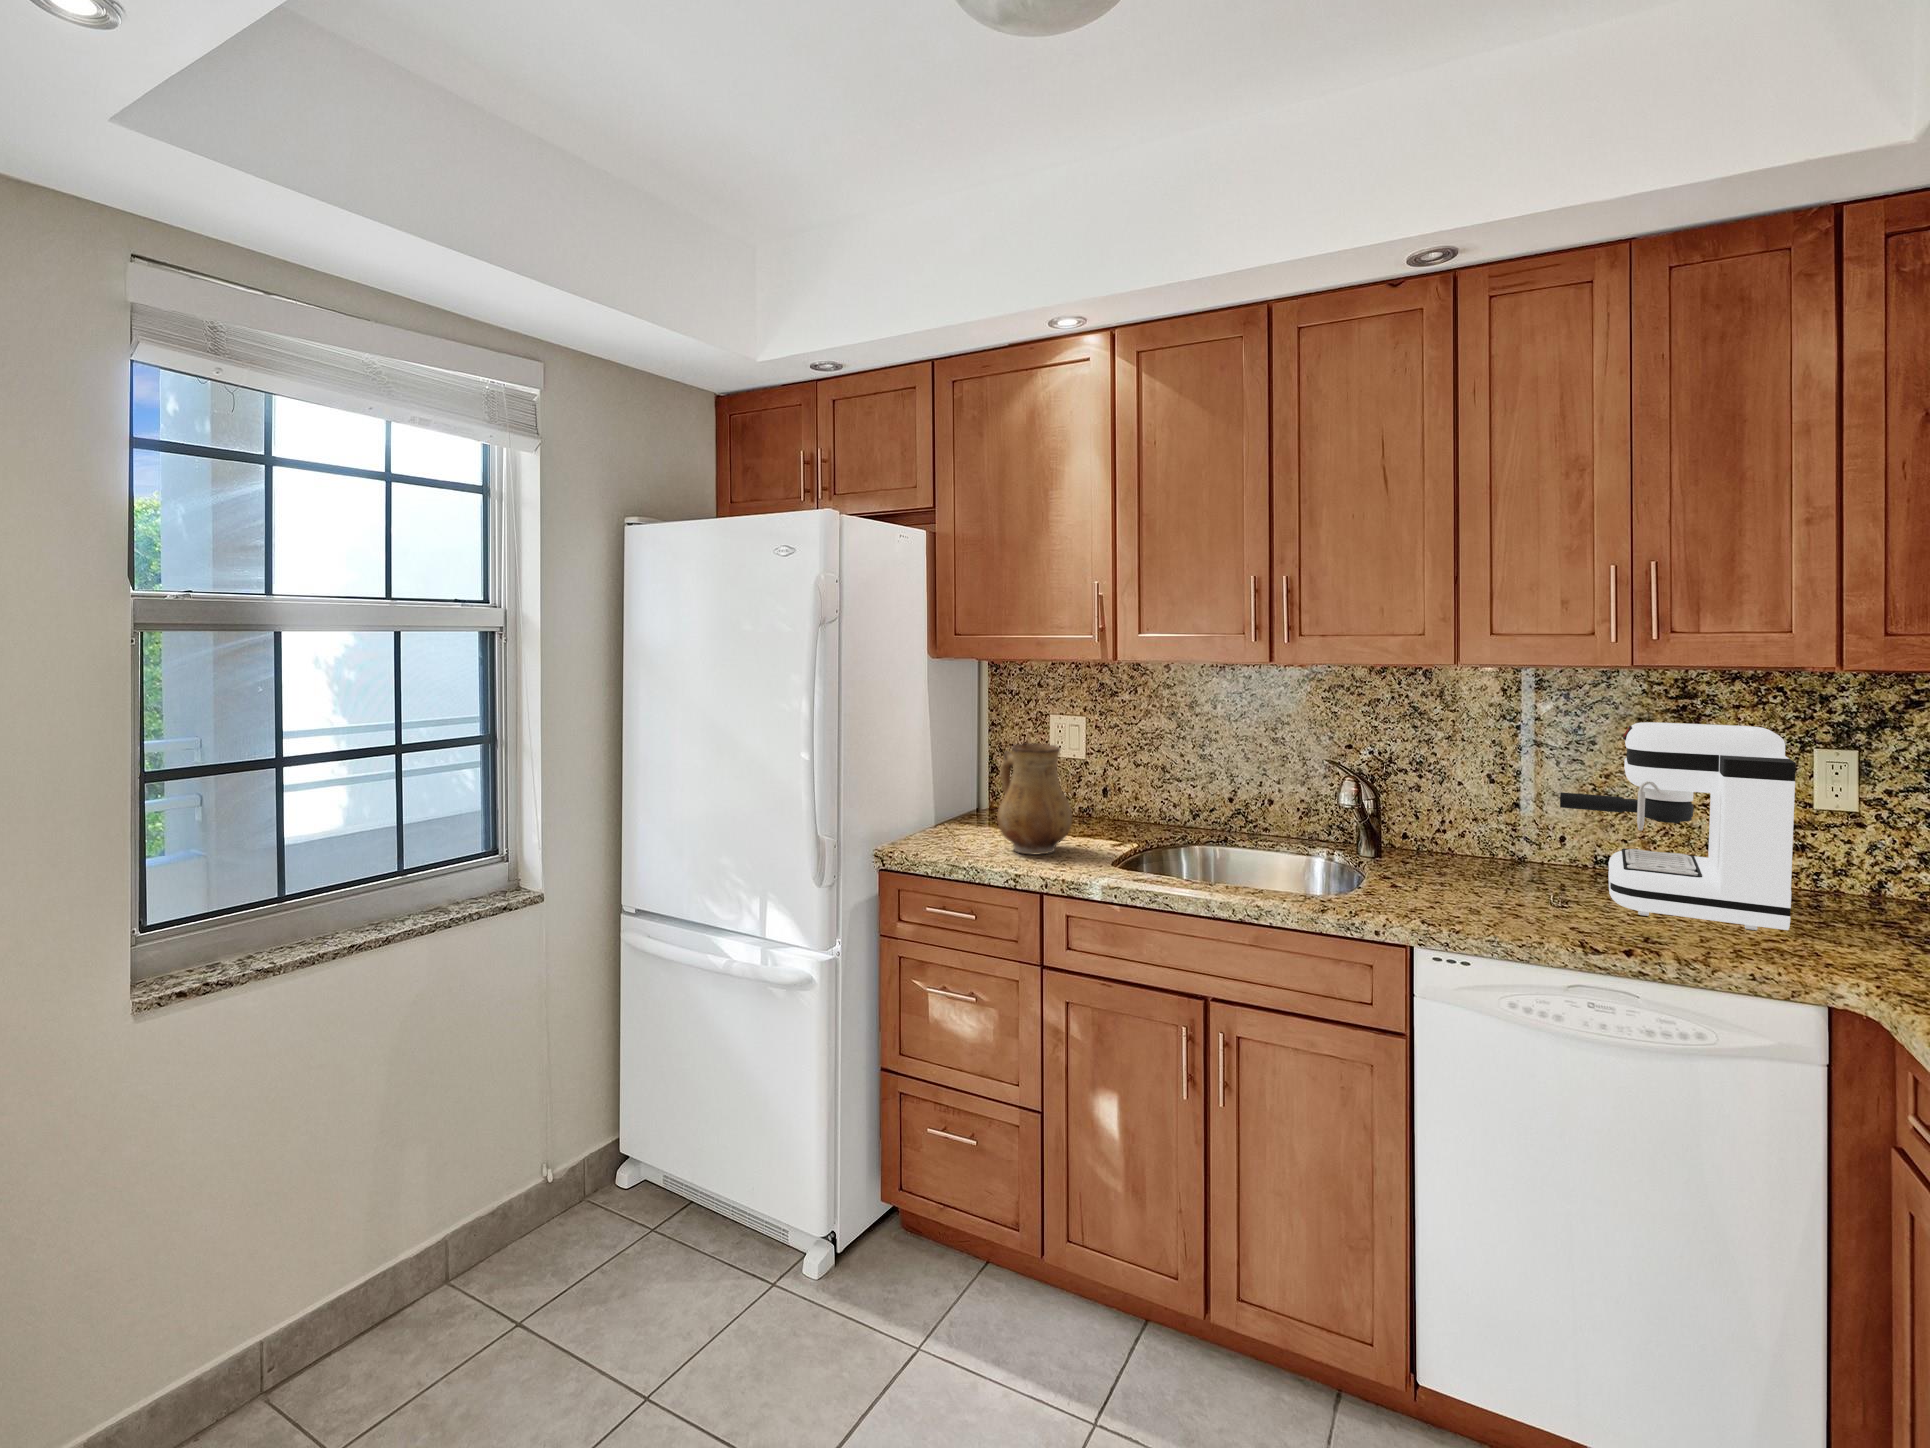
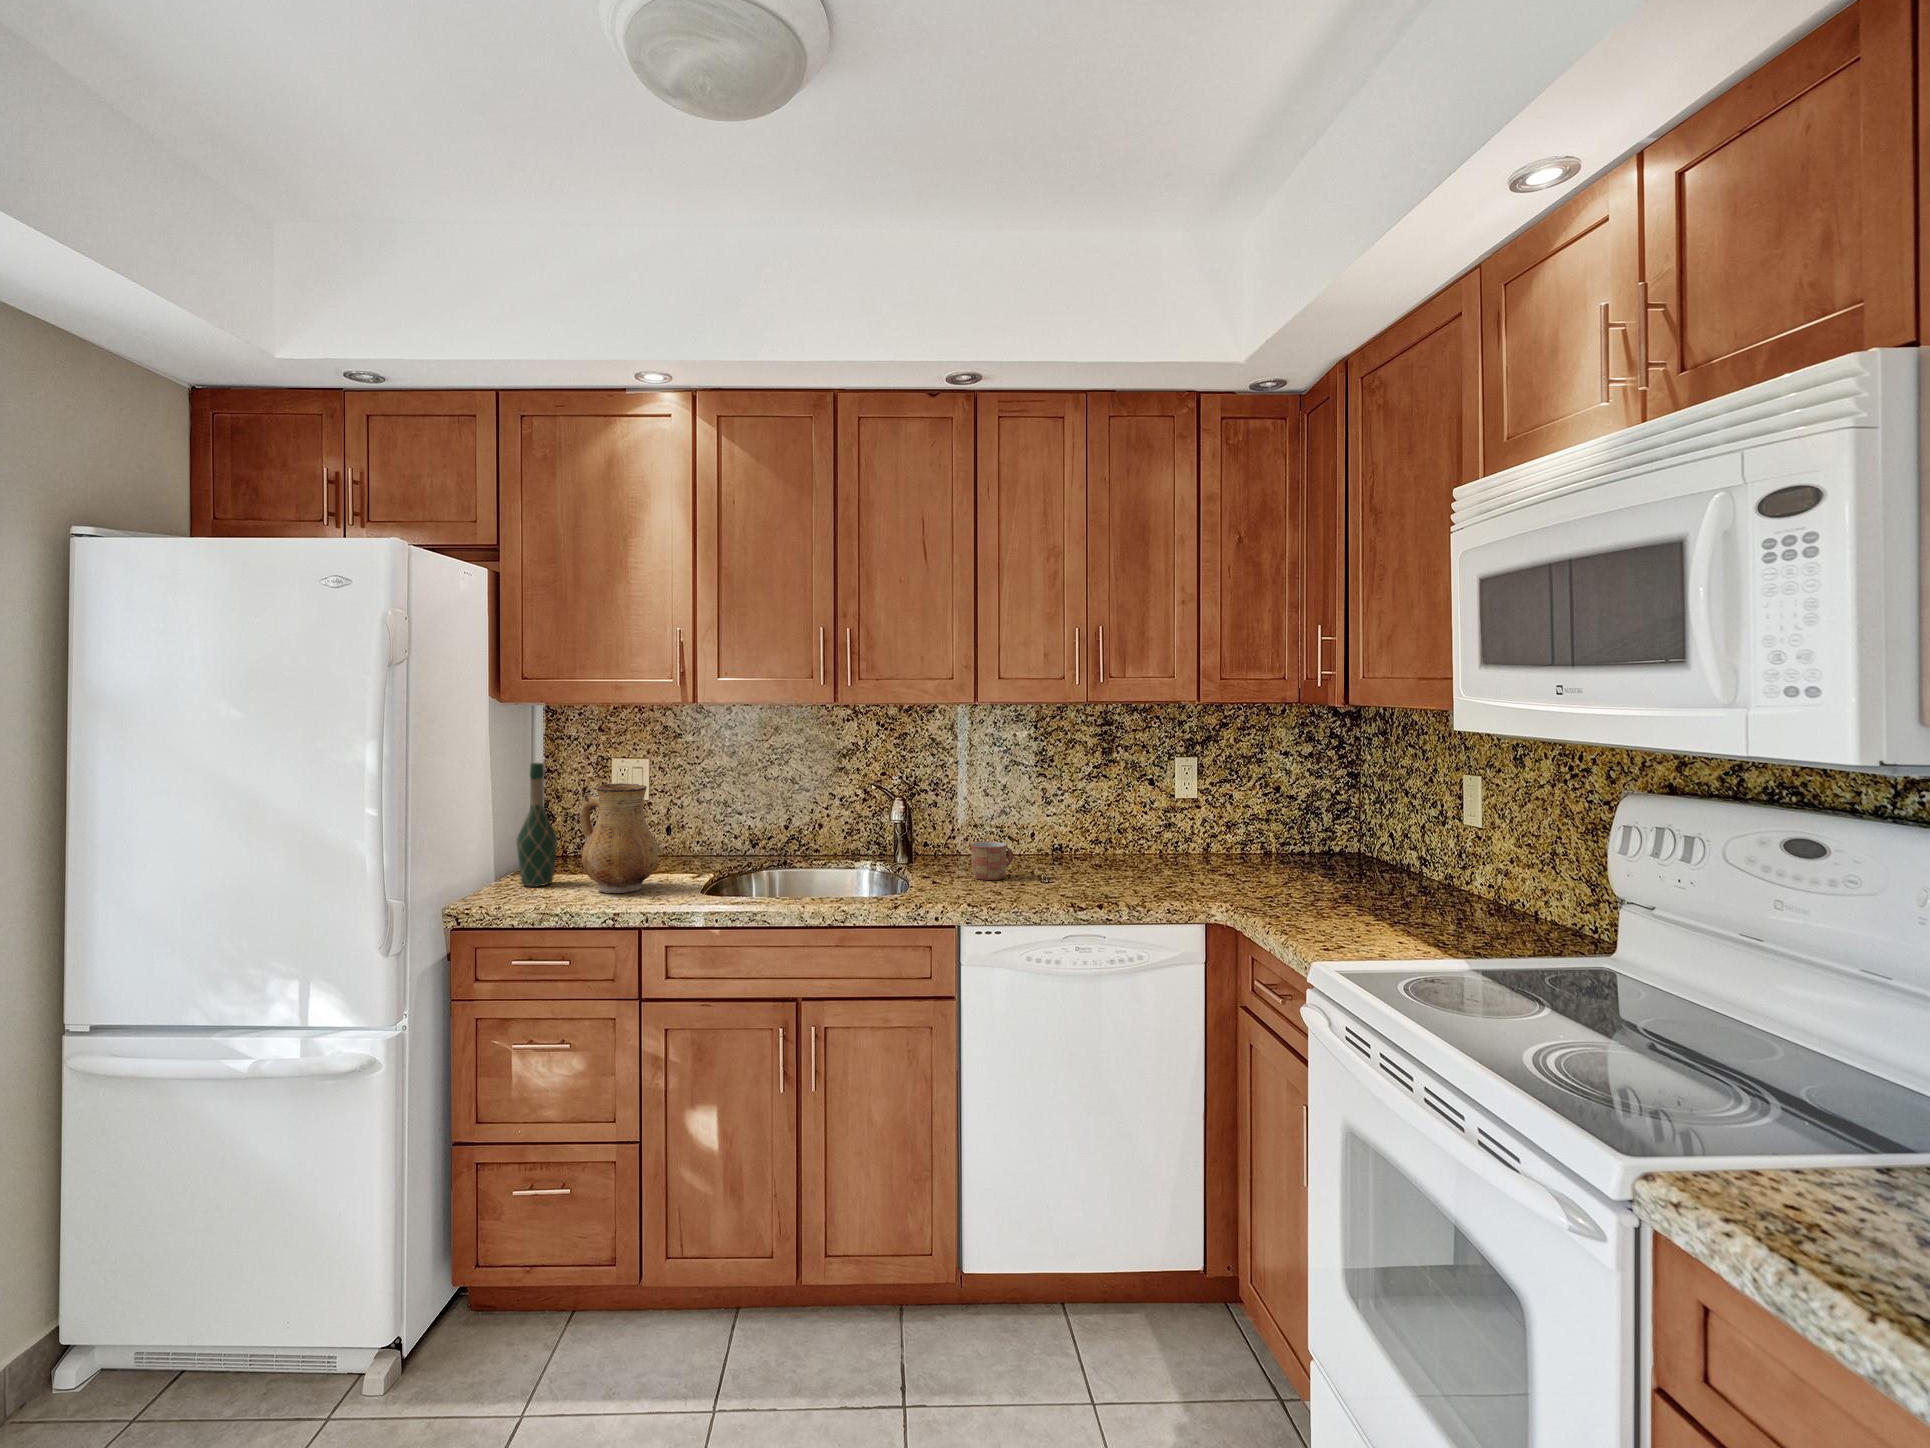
wine bottle: none [947,719,985,838] -> present [517,763,557,886]
coffee maker: present [1560,722,1796,930] -> none [1041,743,1179,883]
mug: none [1447,841,1512,892] -> present [971,842,1013,880]

